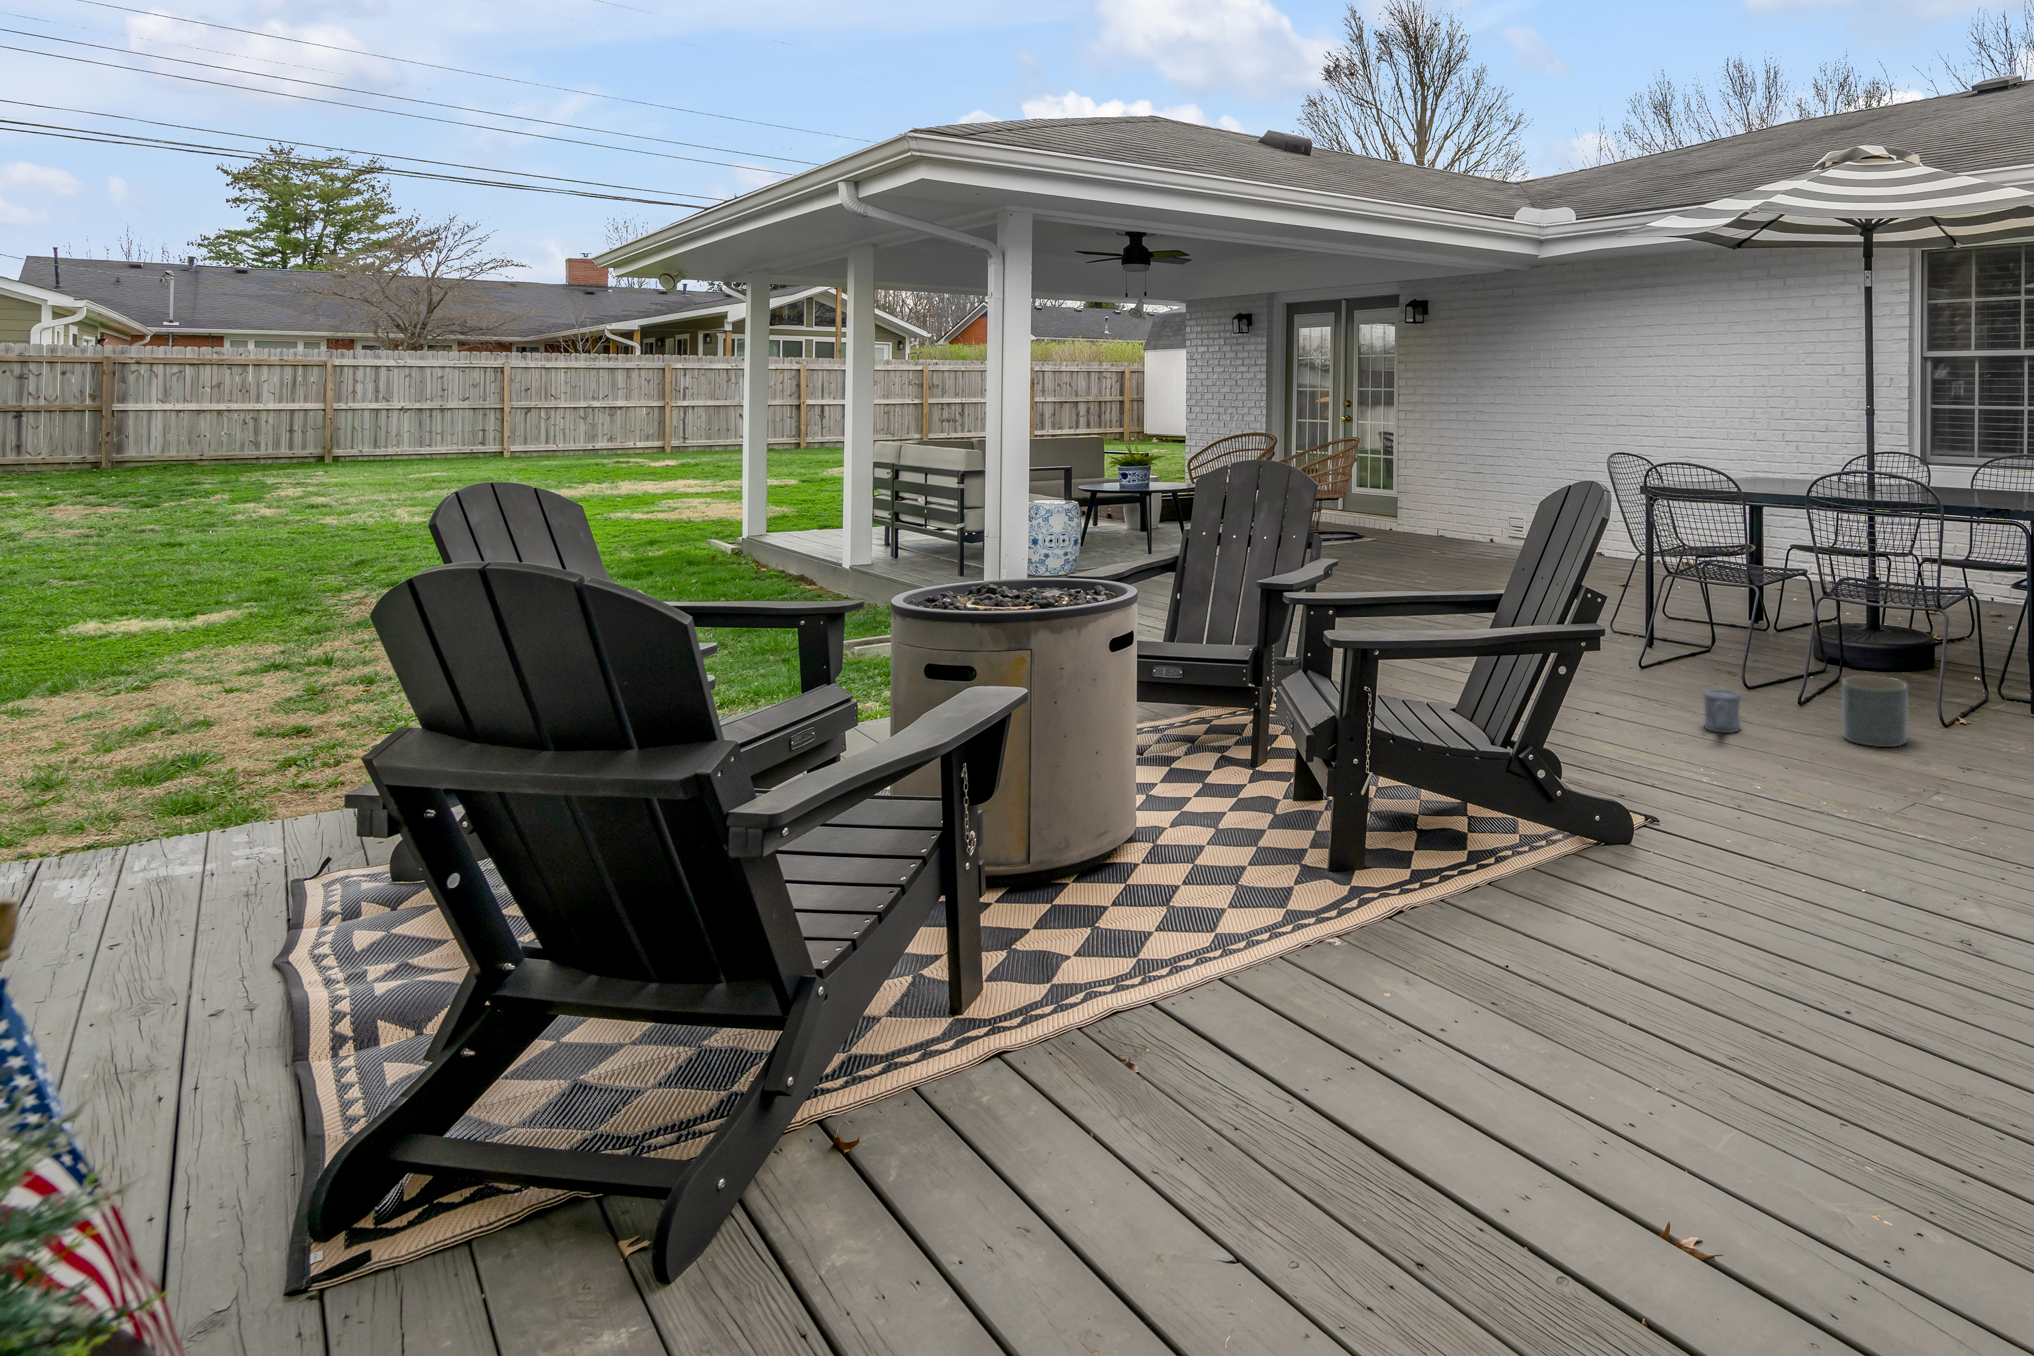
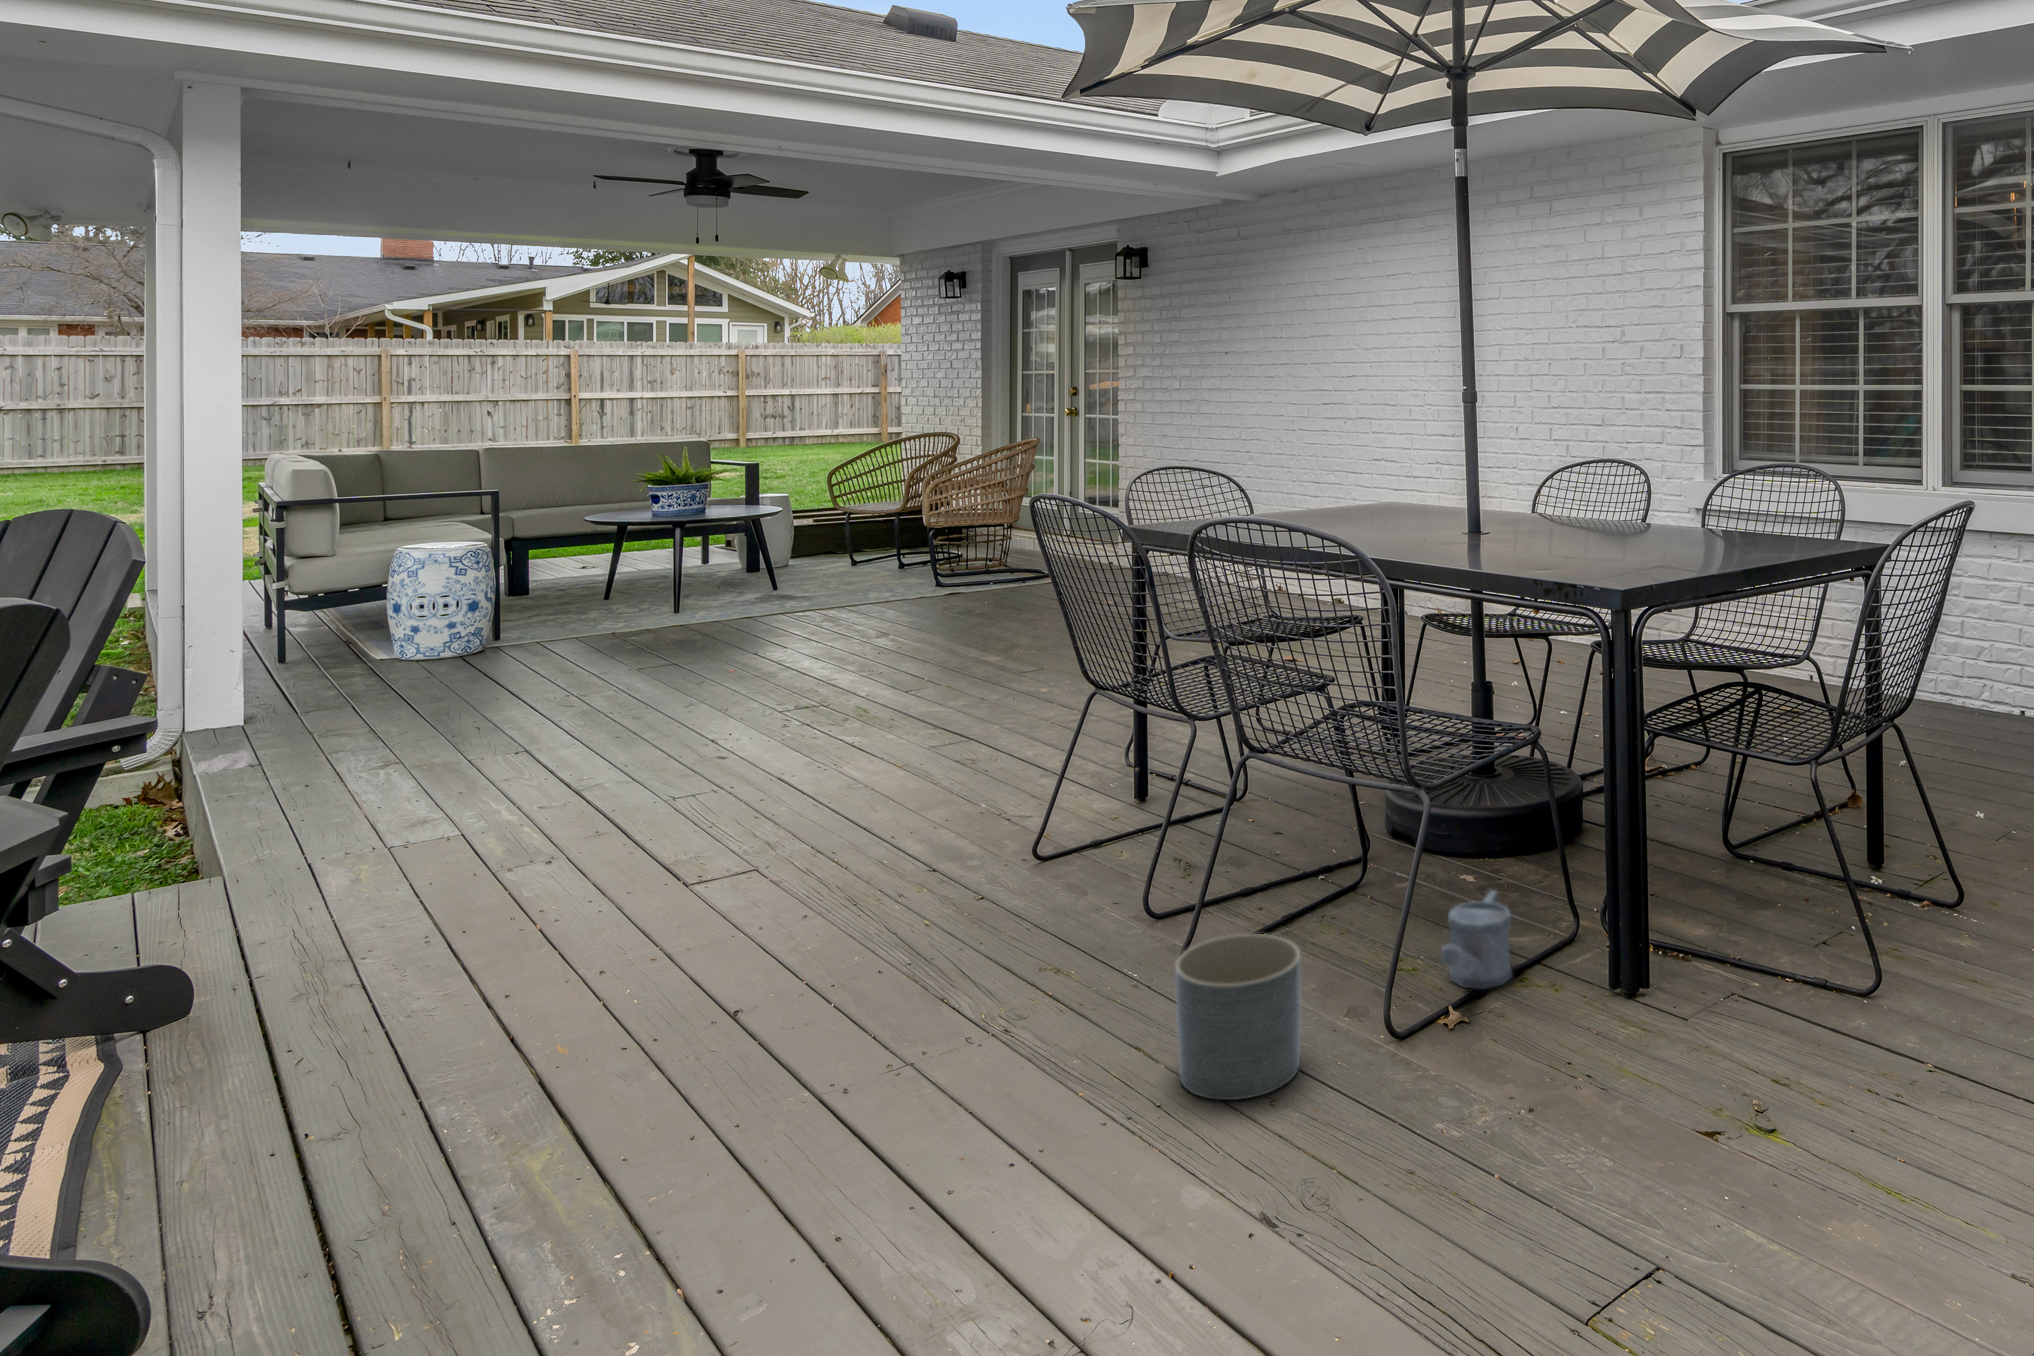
watering can: present [1704,686,1741,733] -> present [1441,890,1512,989]

